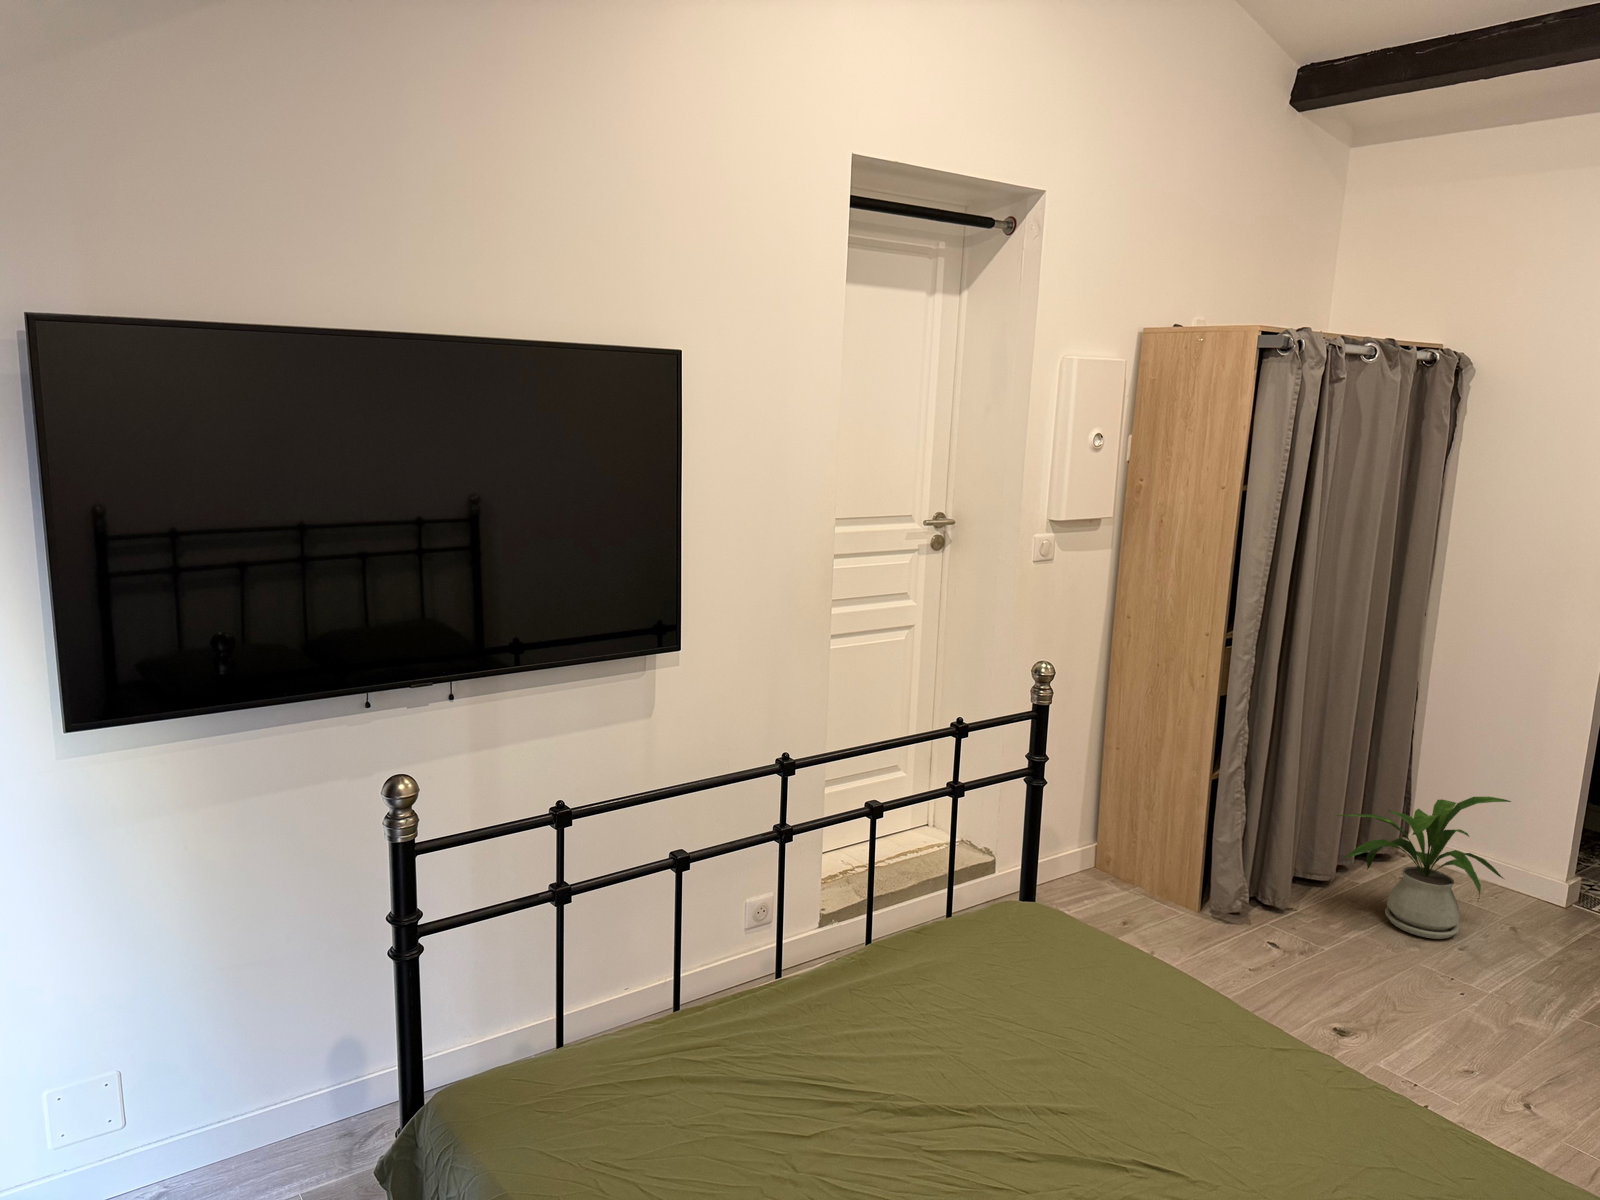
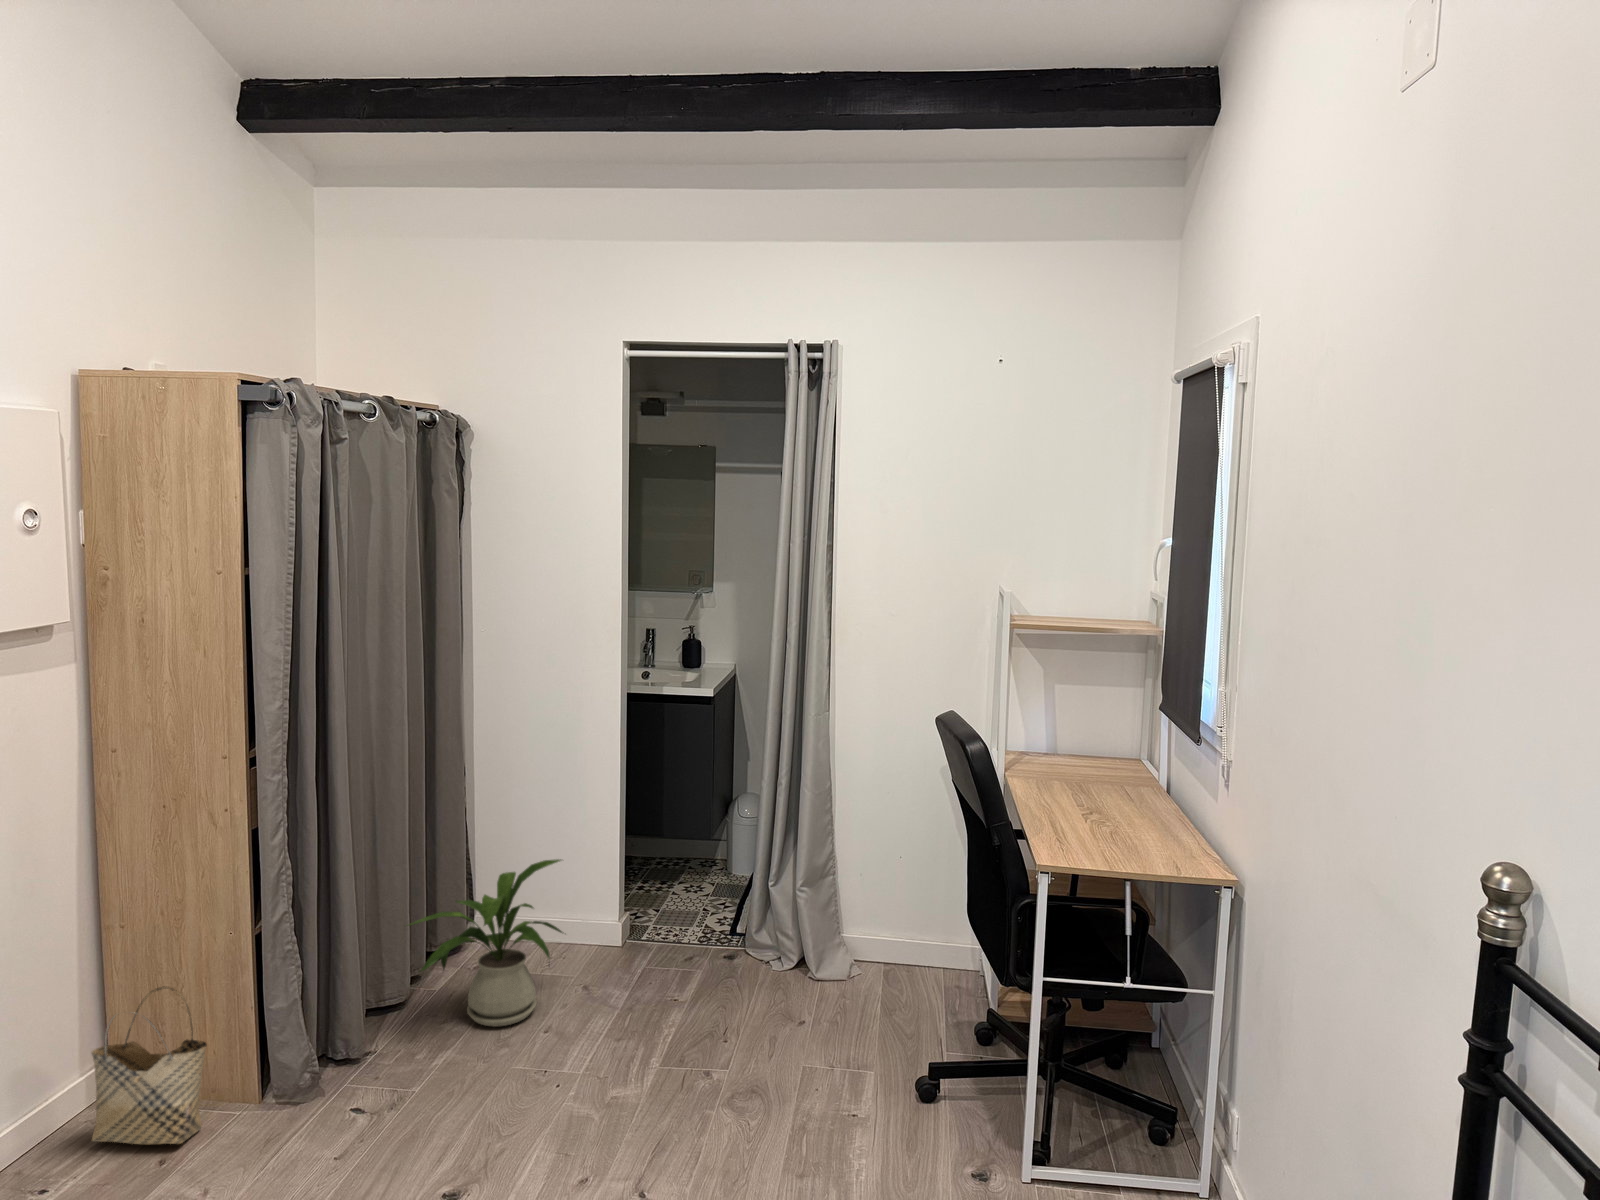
woven basket: none [1088,796,1169,910] -> present [91,987,207,1144]

